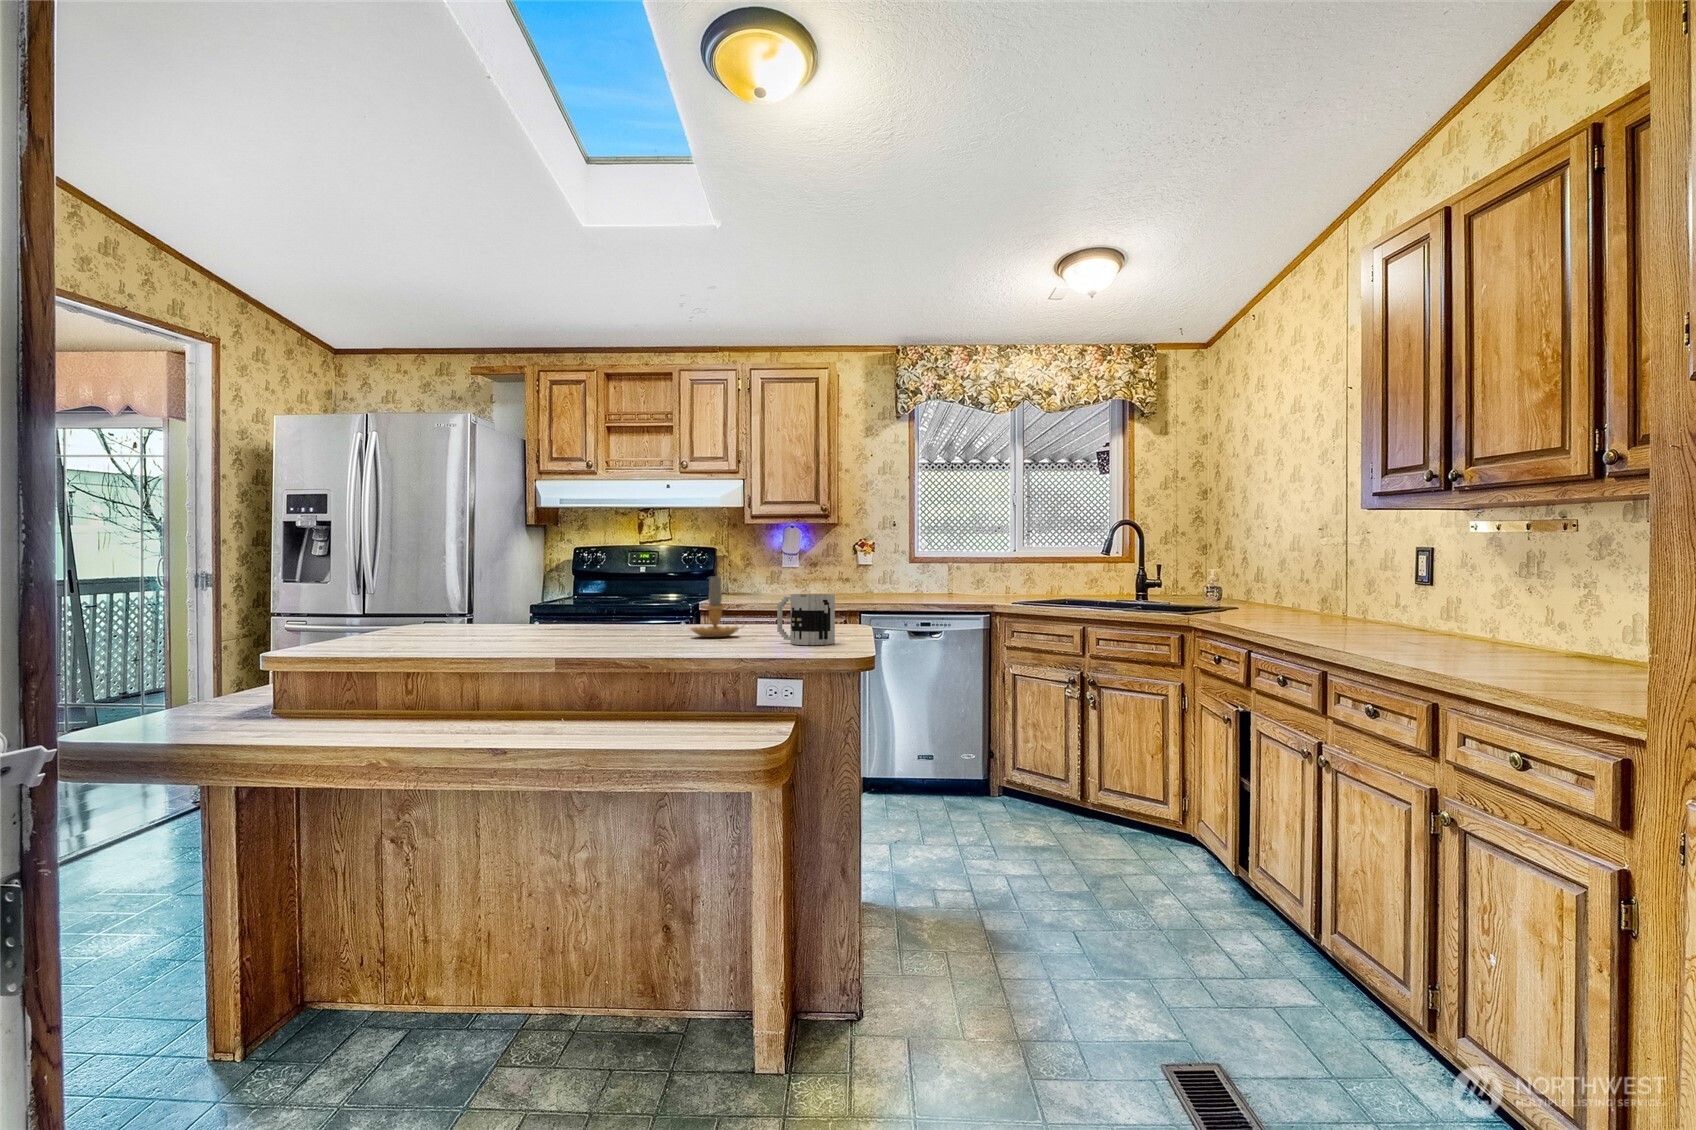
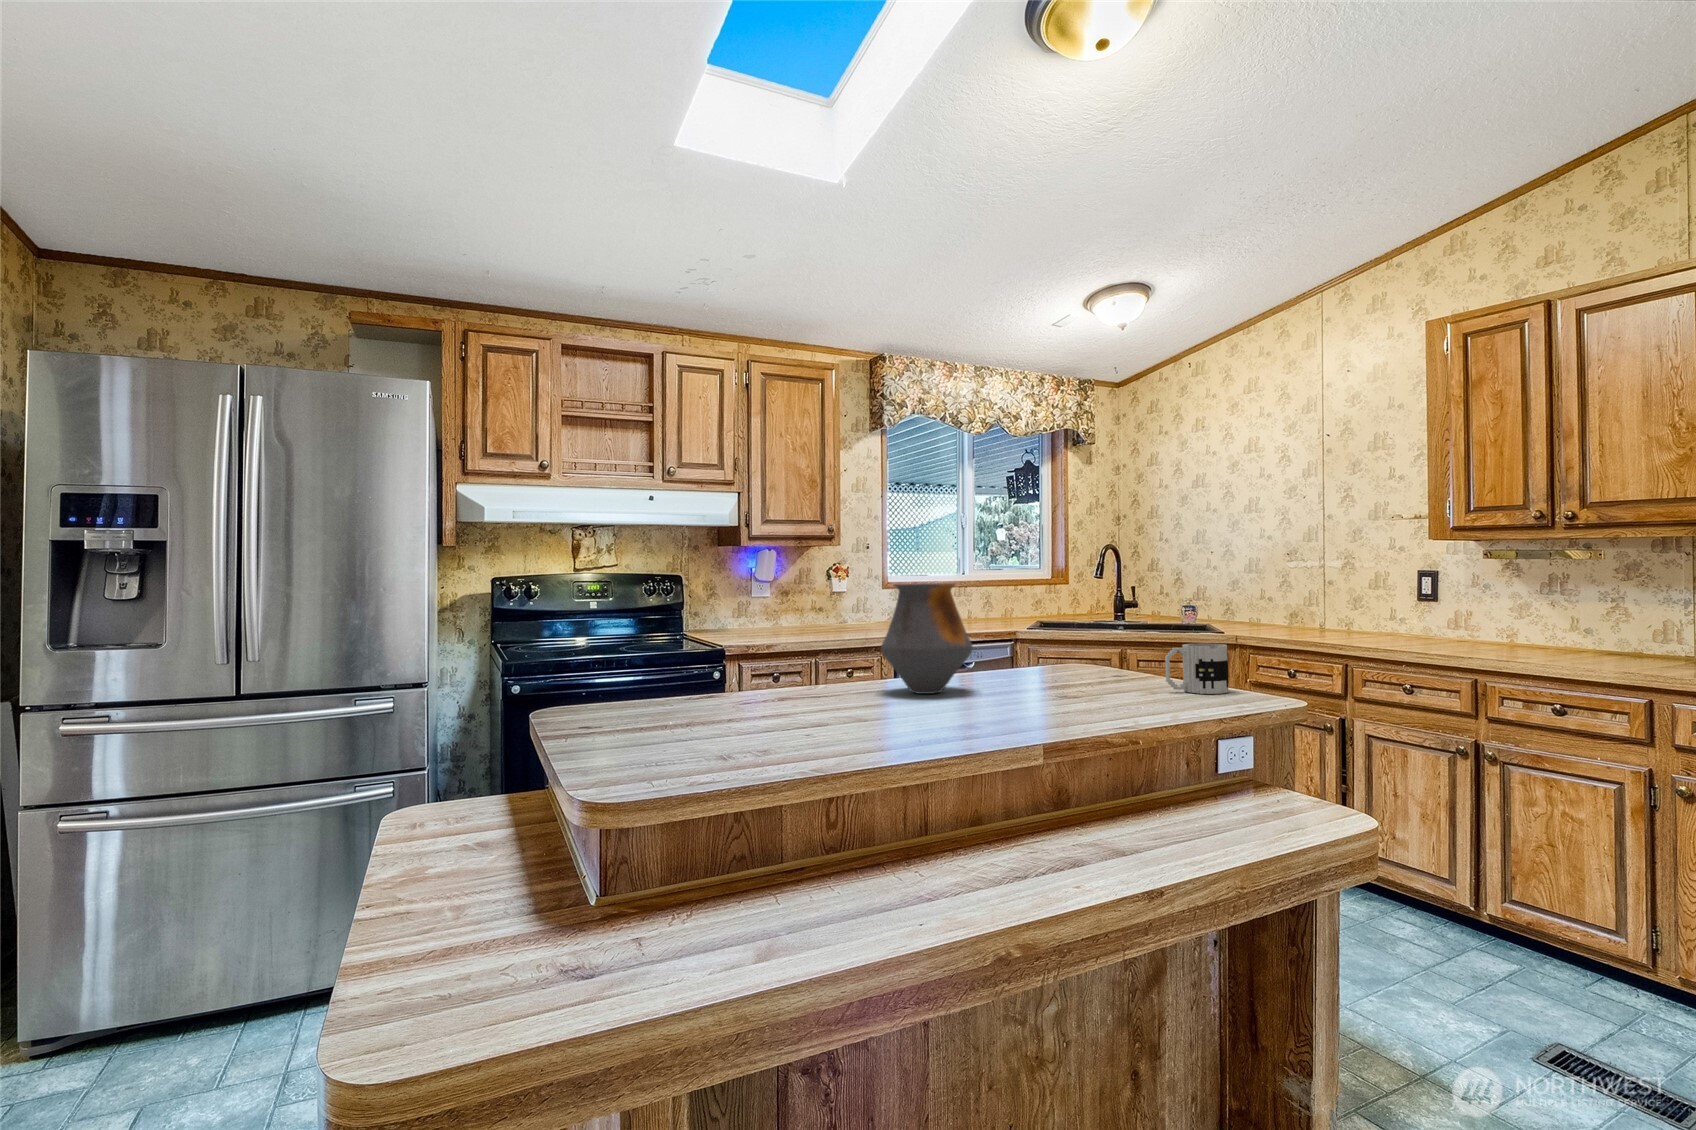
vase: none [594,535,679,634] -> present [881,583,973,694]
candle: present [691,576,745,637] -> none [1026,624,1089,692]

